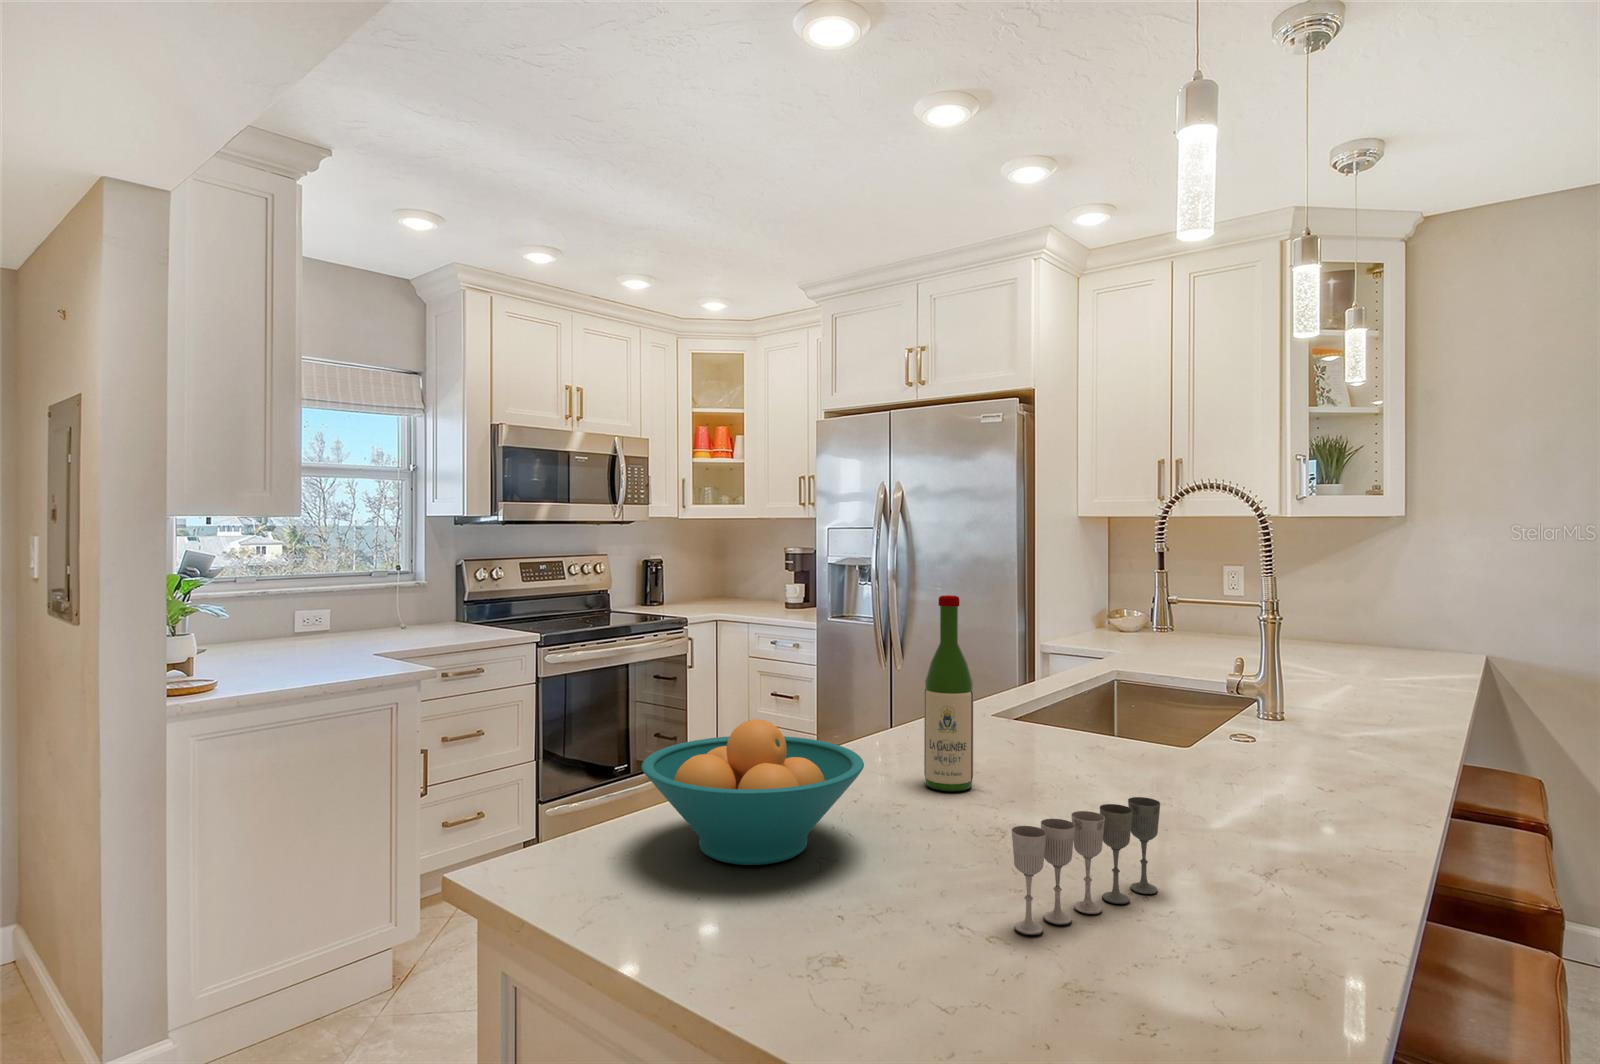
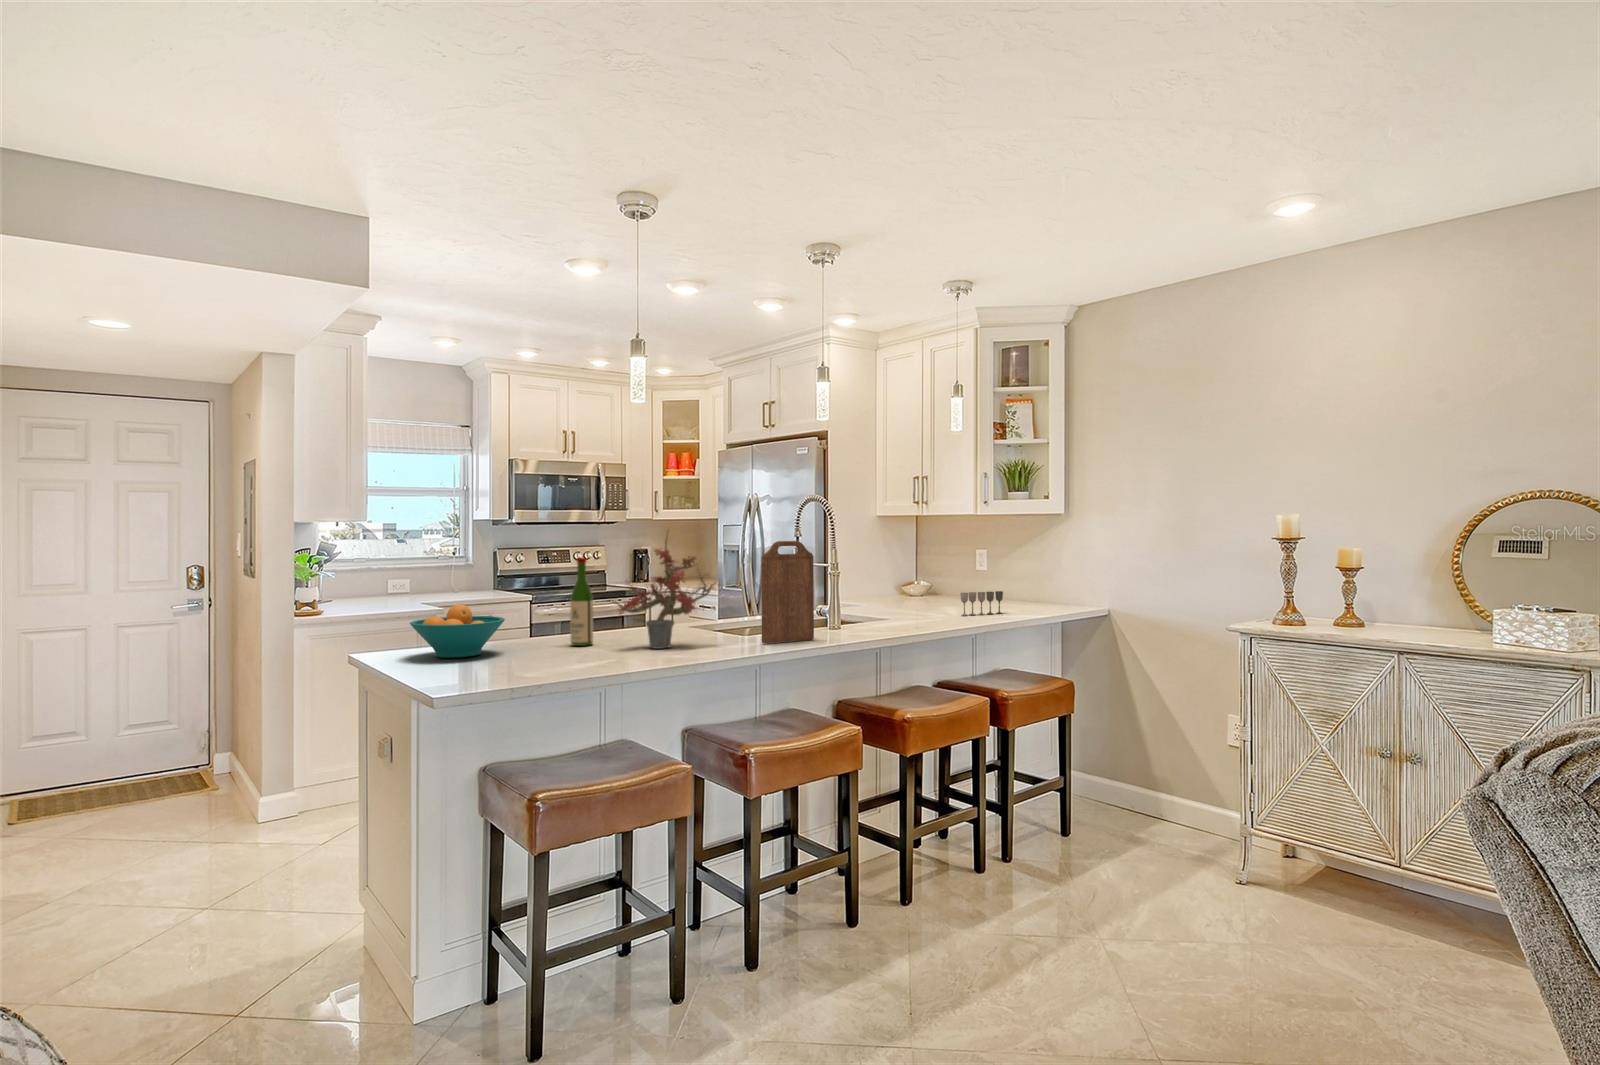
potted plant: none [1062,533,1248,797] -> present [611,537,715,649]
cutting board: none [1301,560,1352,769] -> present [761,541,814,643]
wine glass: present [1012,797,1160,935] -> present [960,591,1003,616]

